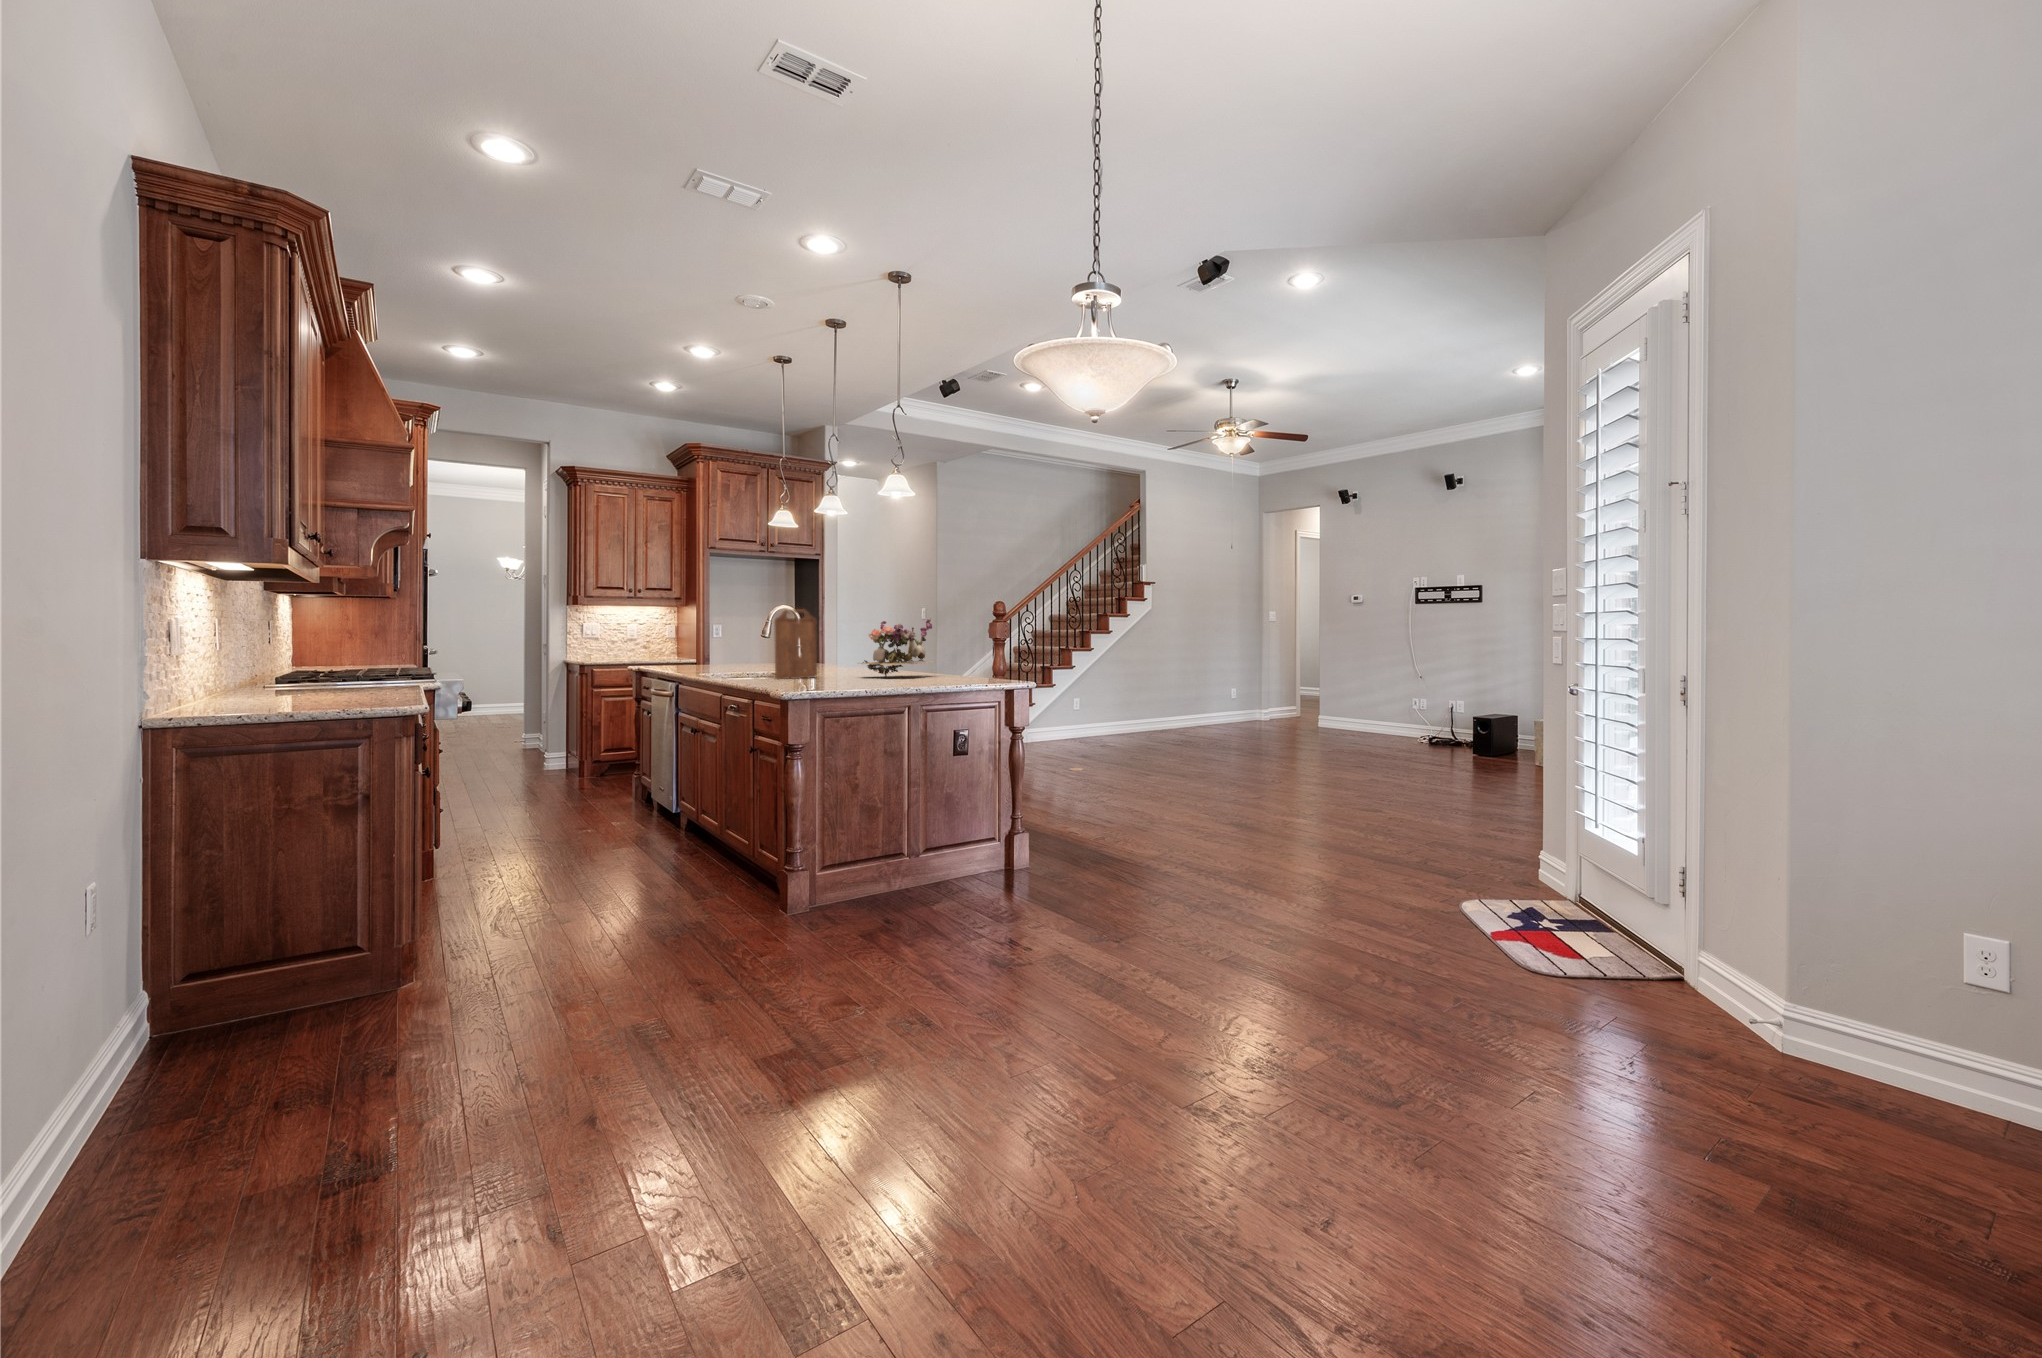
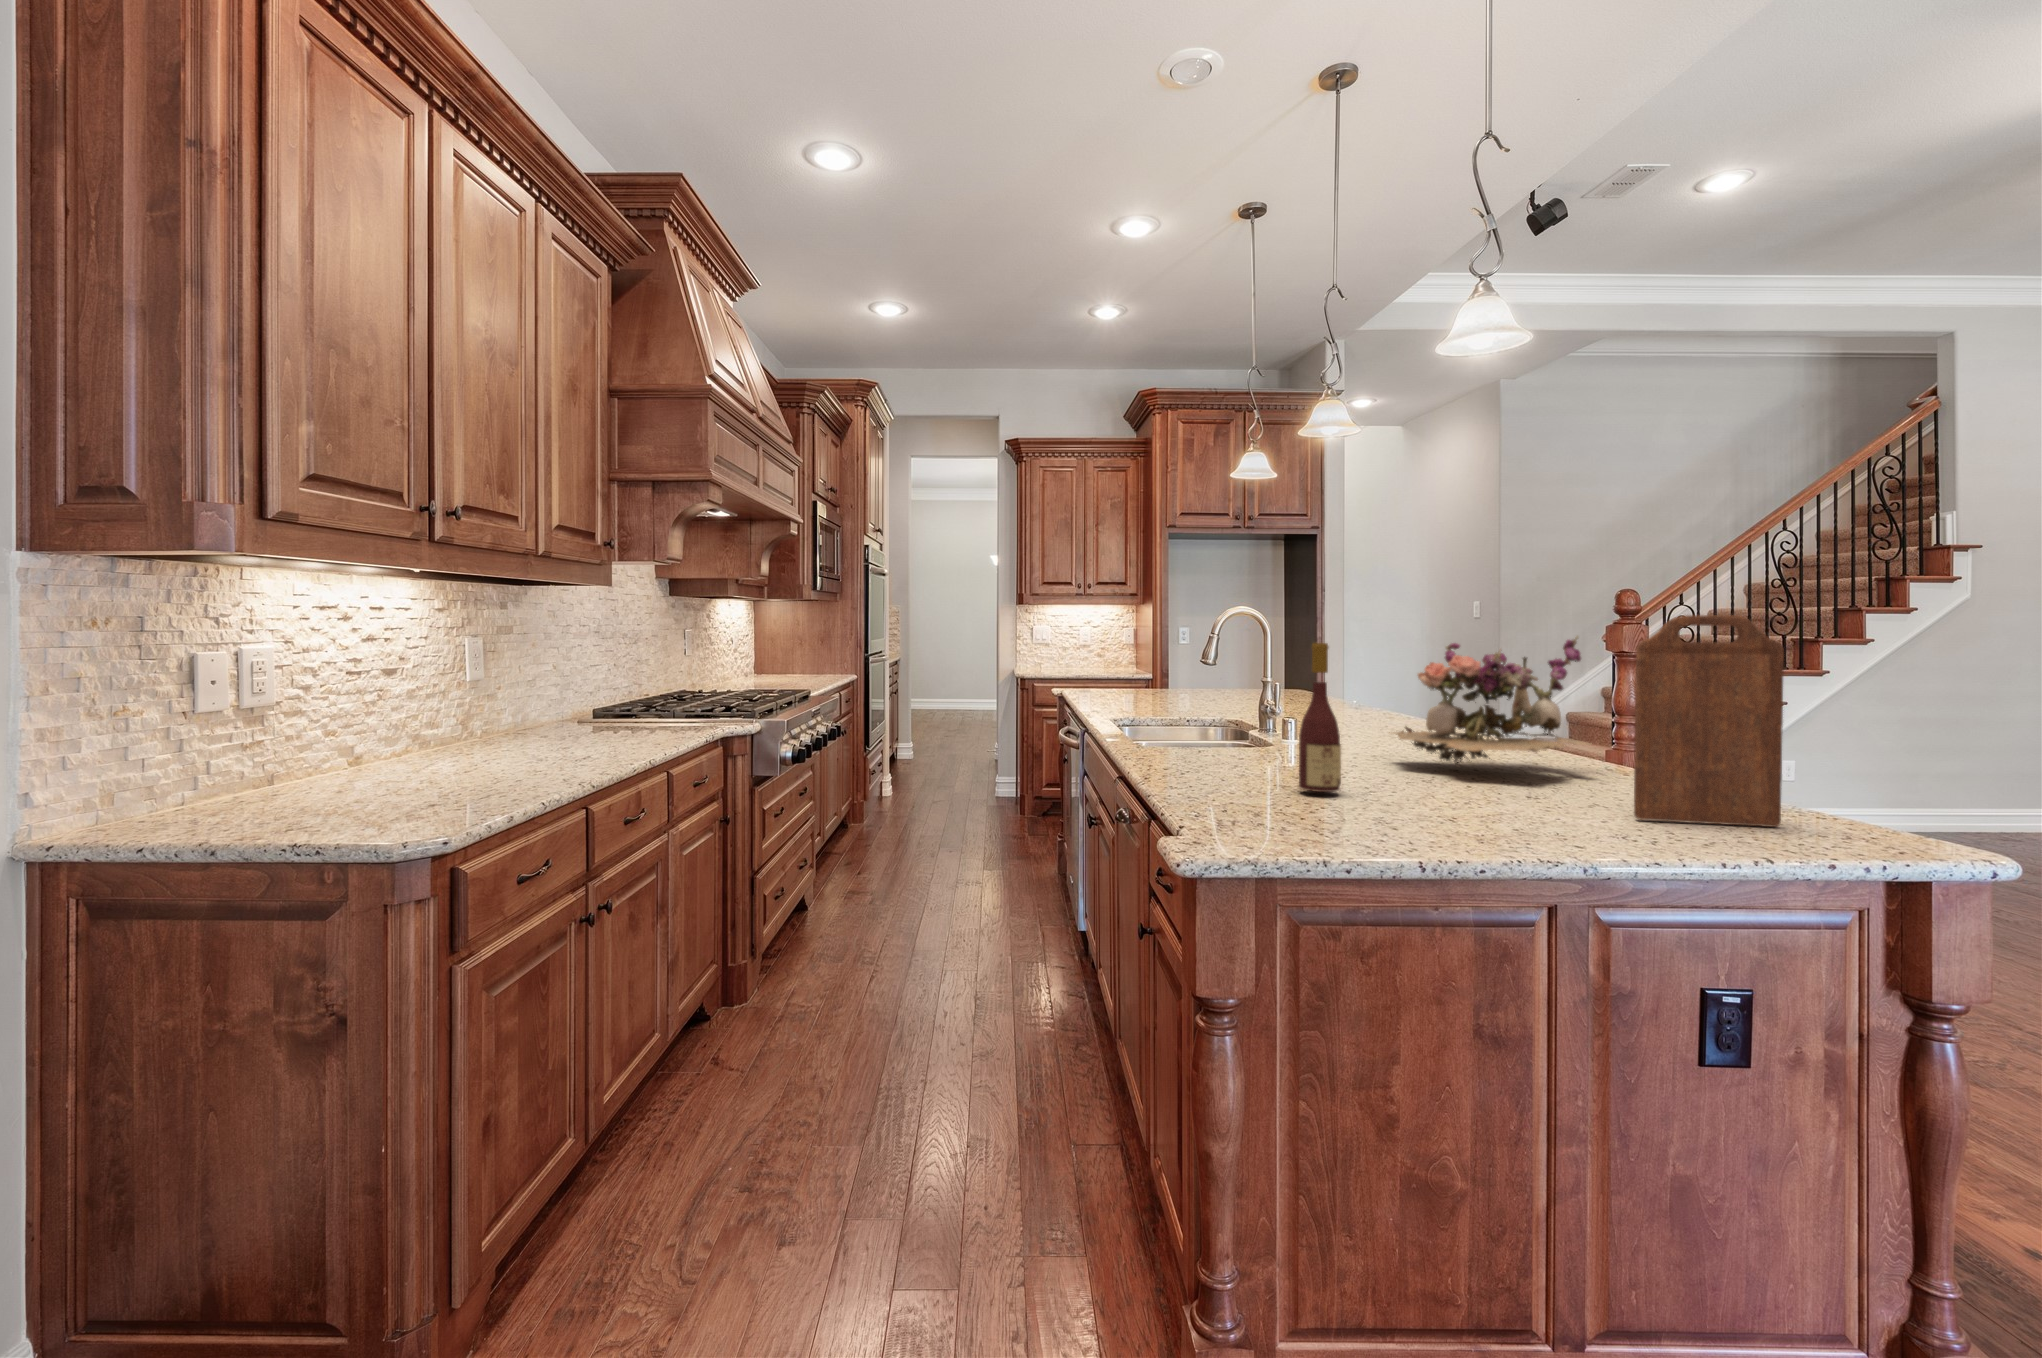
cutting board: present [774,609,817,679] -> present [1634,615,1784,827]
wine bottle: none [819,618,837,683] -> present [1299,643,1341,792]

